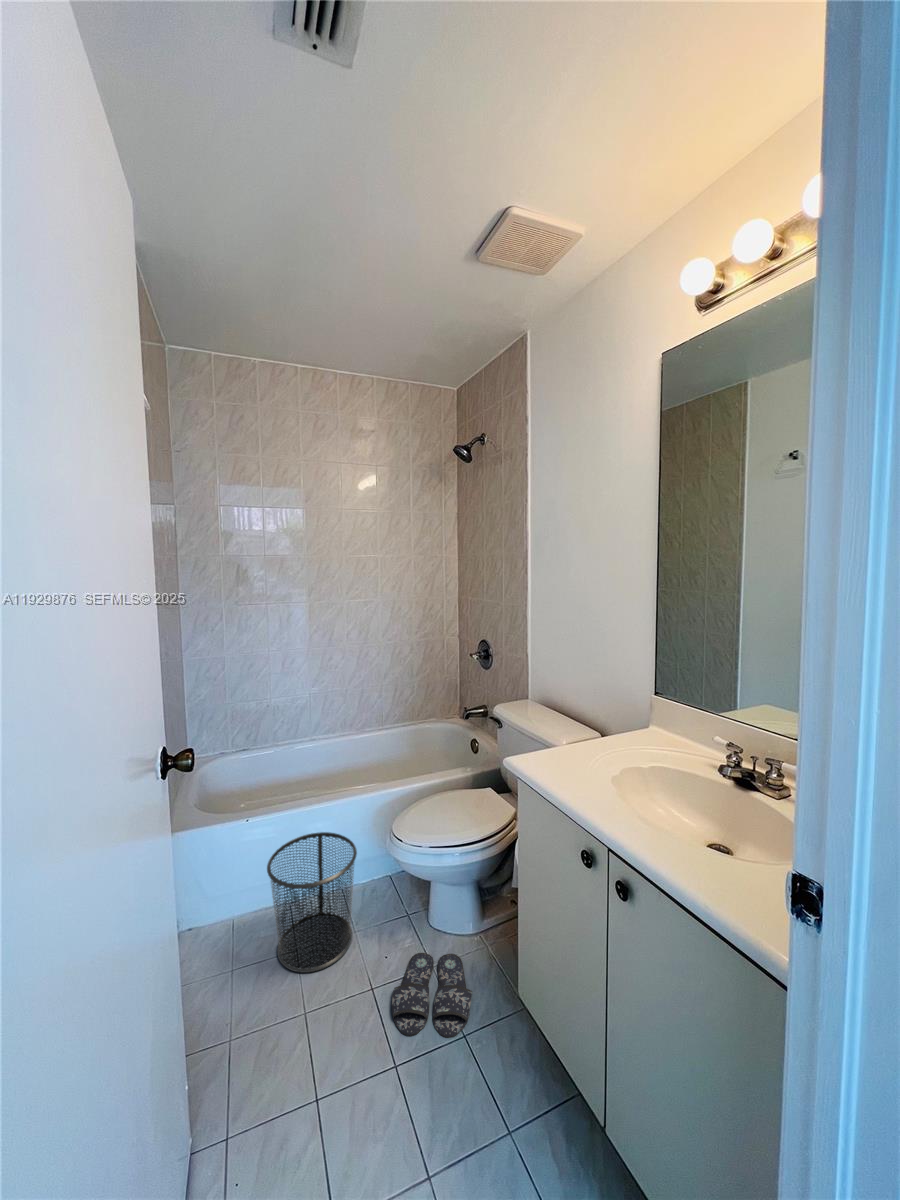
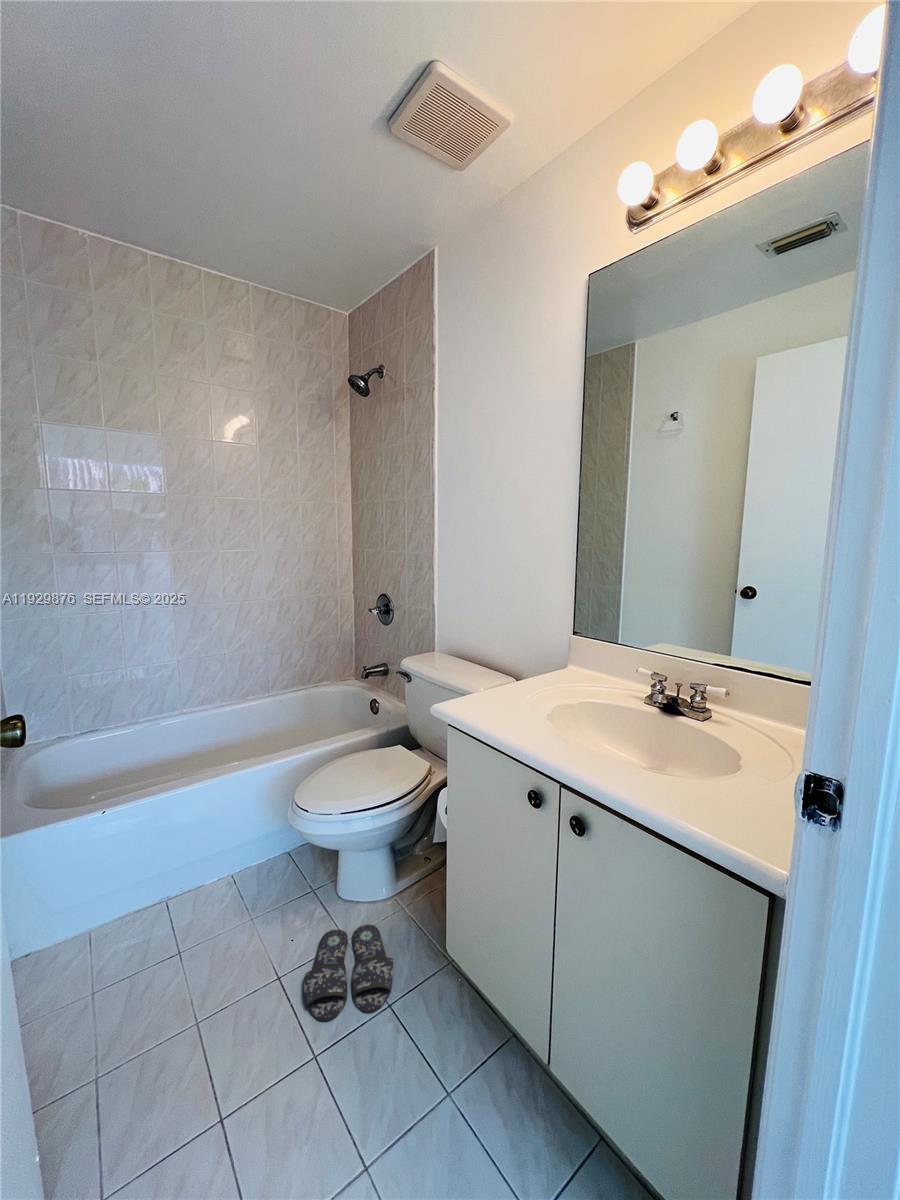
waste bin: present [267,832,357,972] -> none [134,816,252,981]

